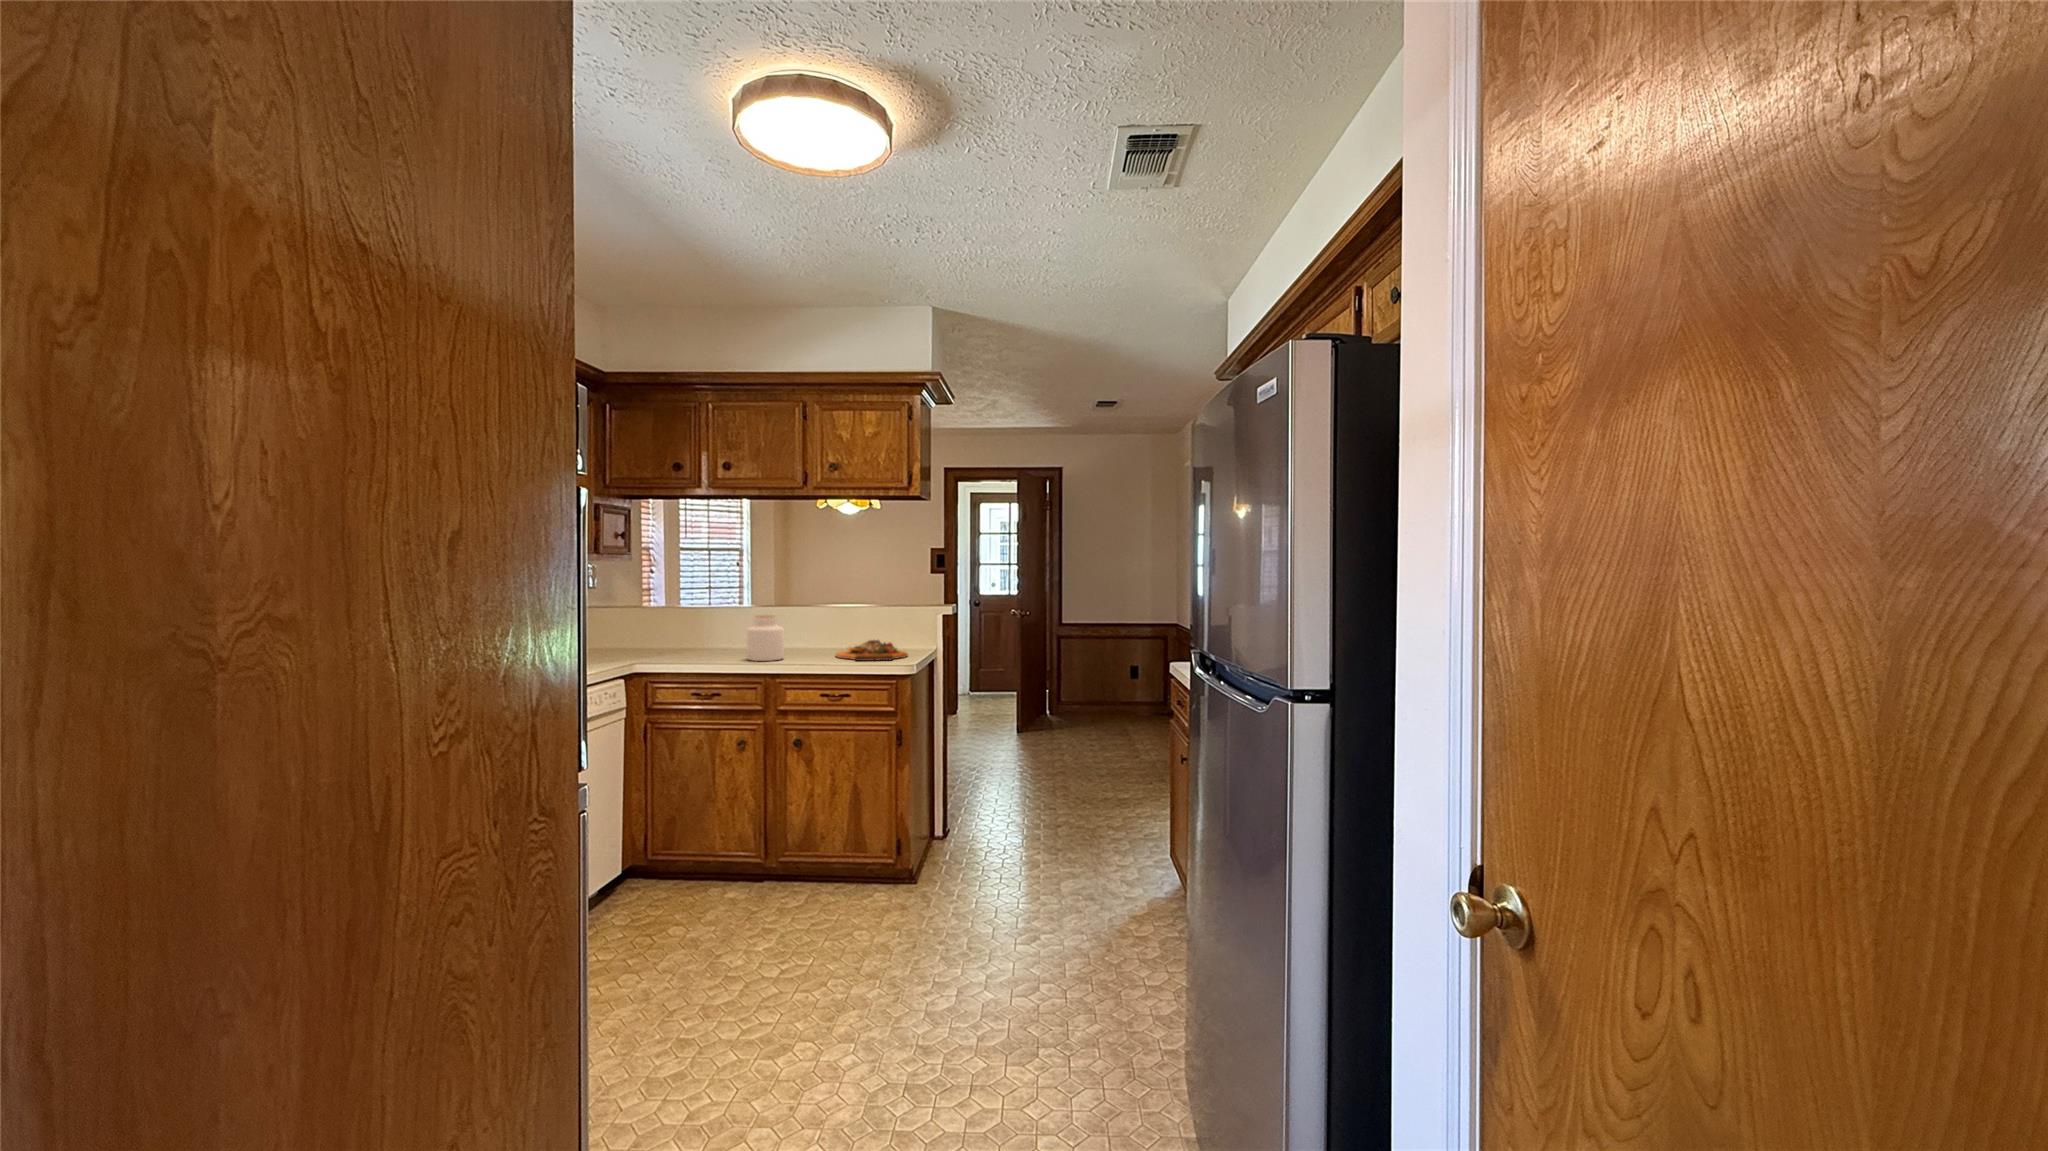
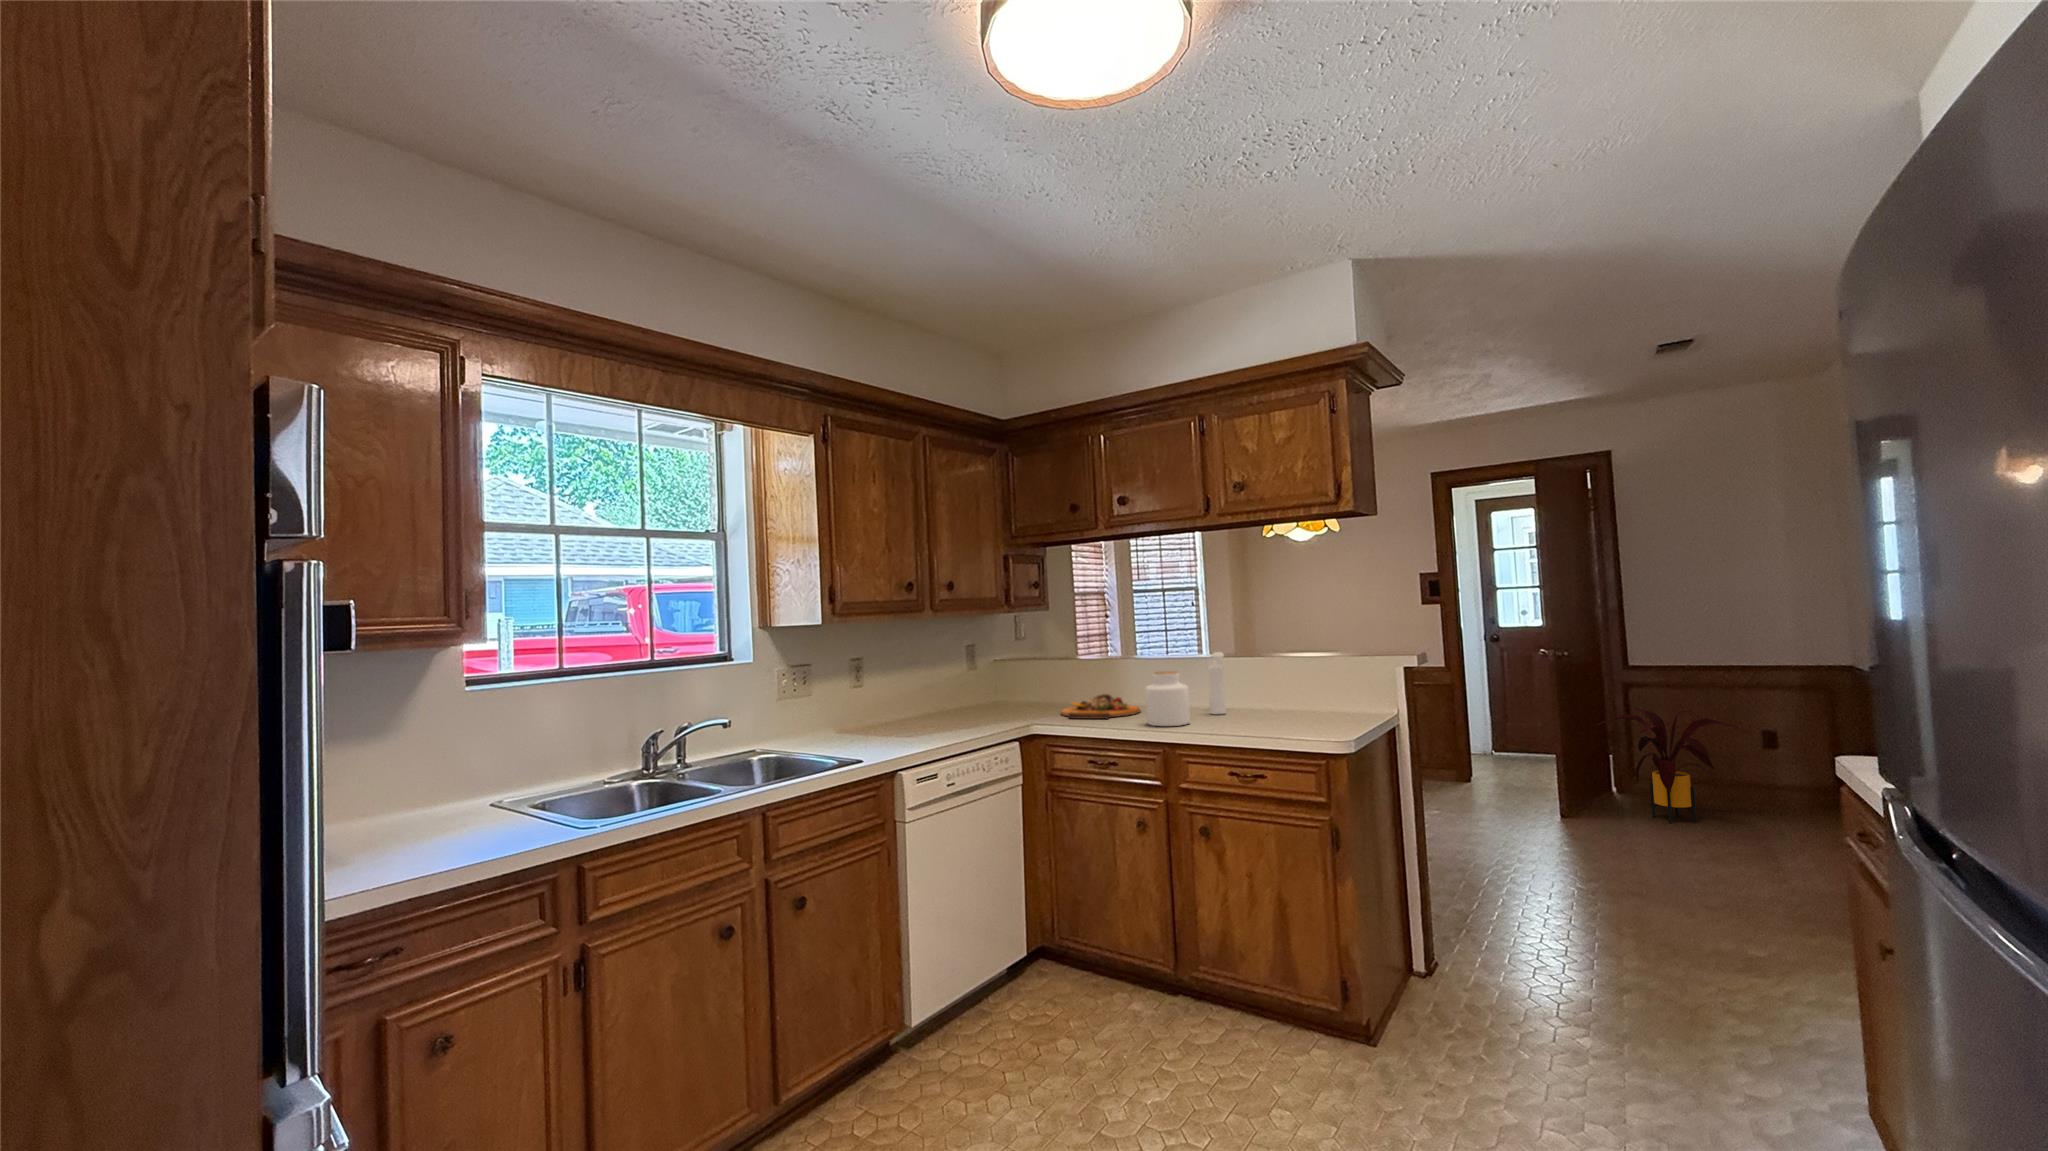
pepper mill: none [795,602,809,652] -> present [1208,652,1226,714]
cutting board: present [836,640,908,661] -> present [1061,694,1140,719]
house plant: none [1040,652,1121,729] -> present [1595,708,1739,823]

